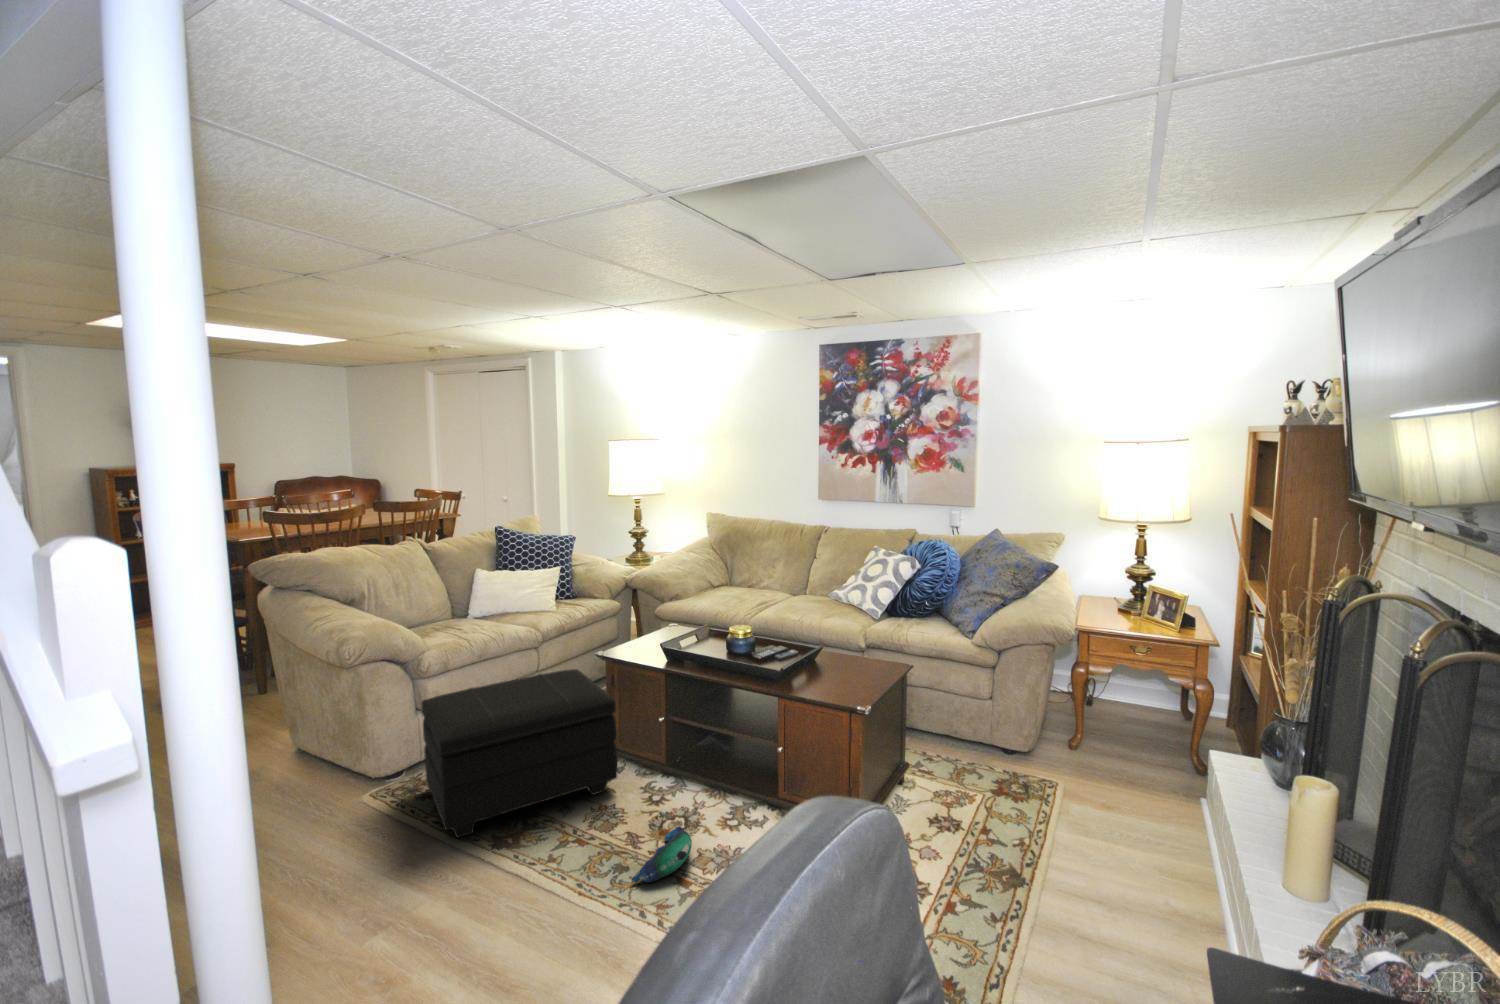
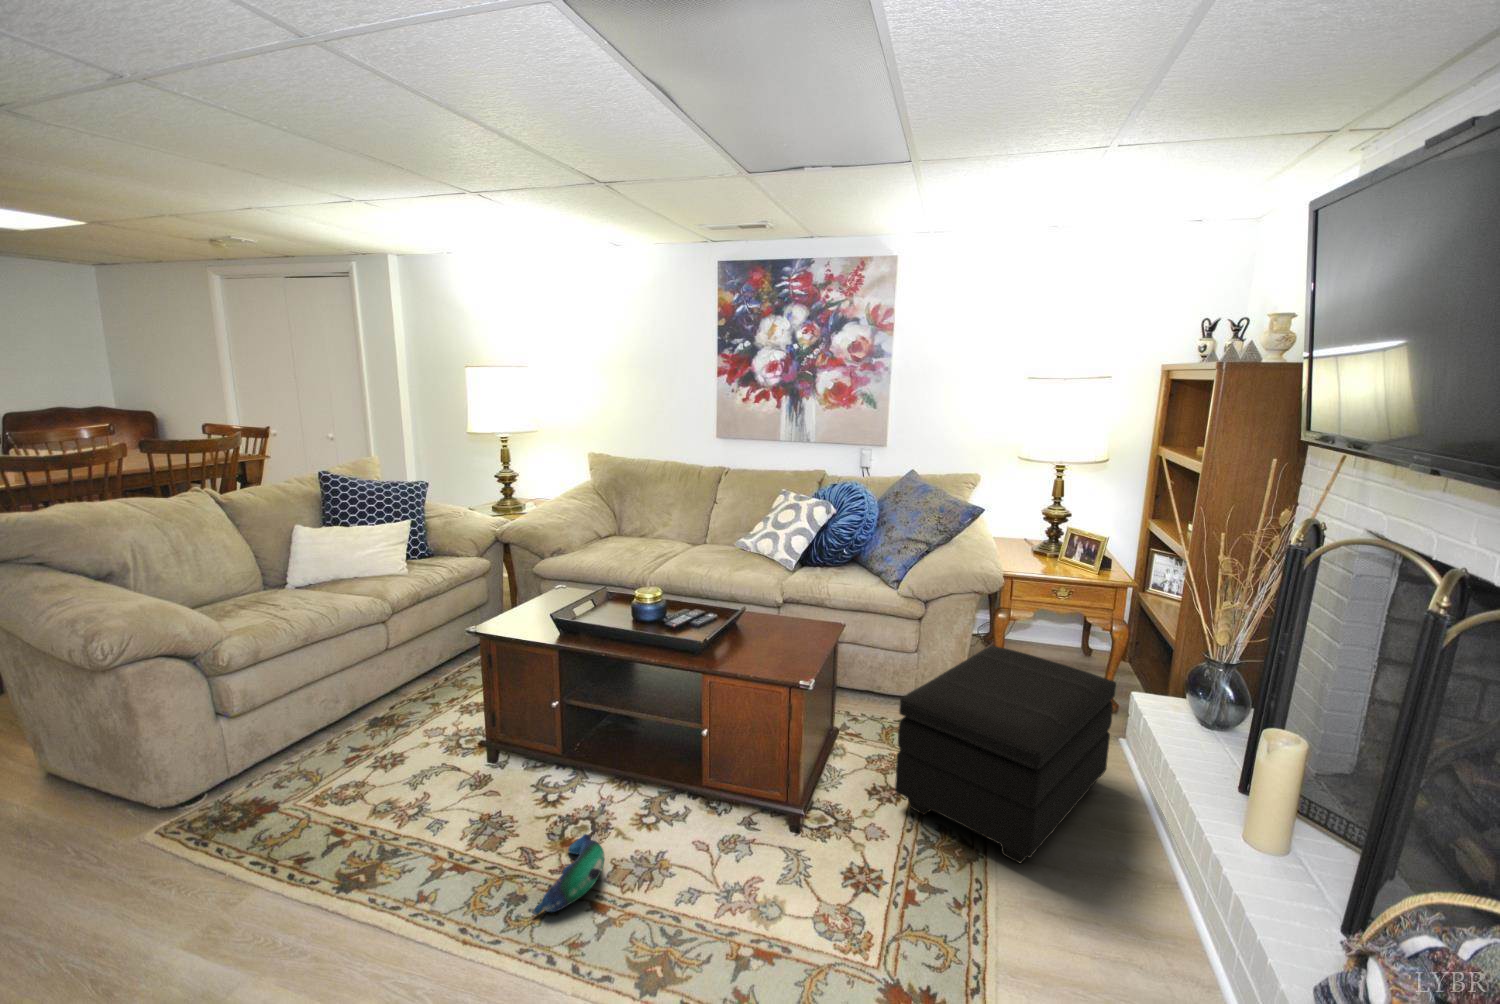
footstool: present [421,669,617,837] -> present [895,646,1116,863]

